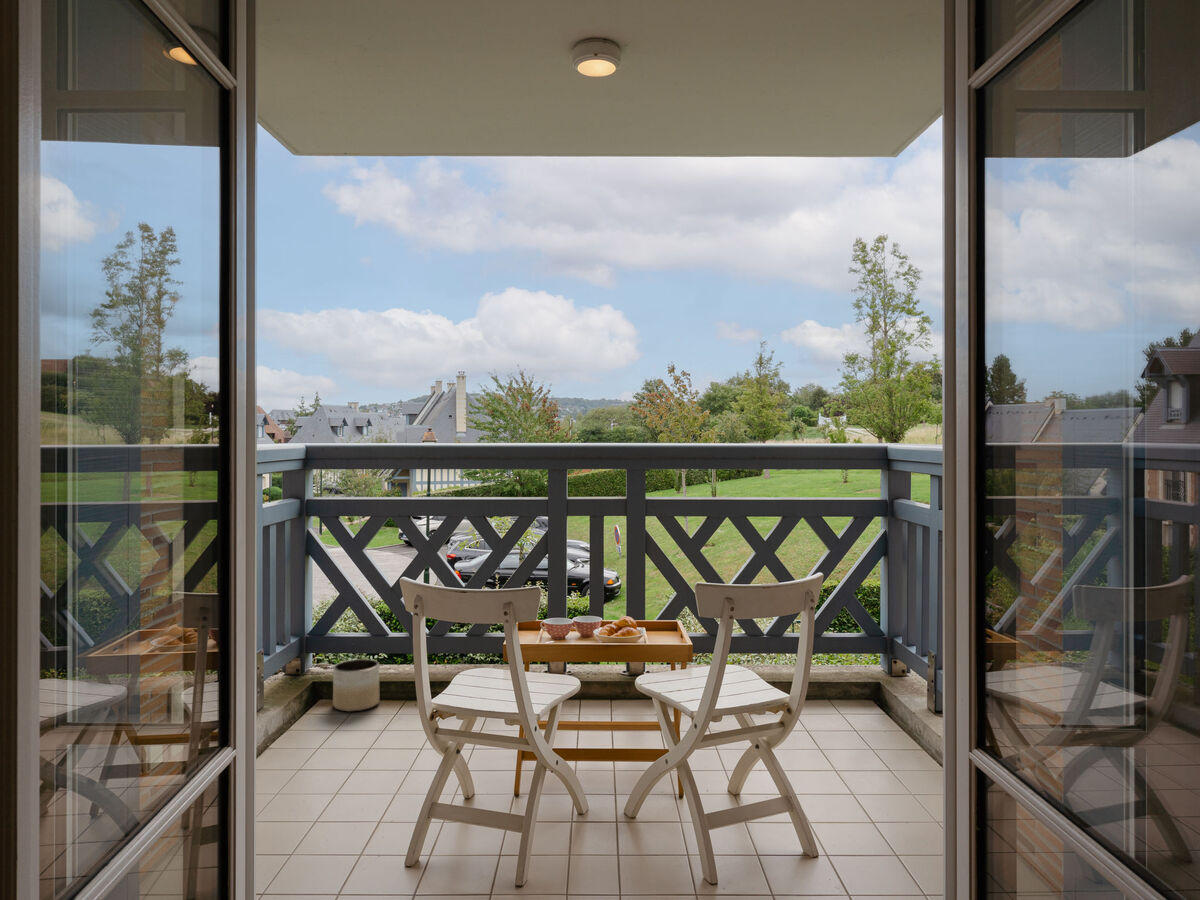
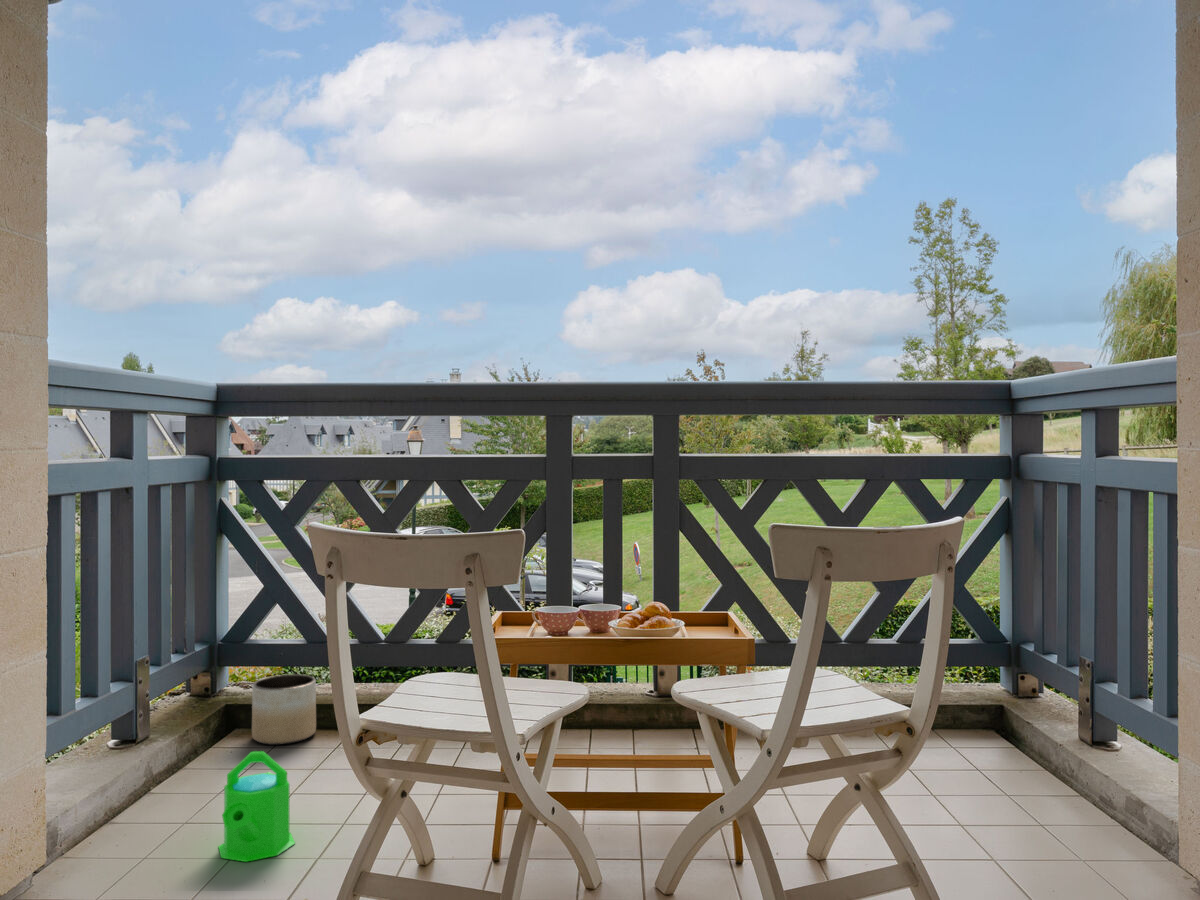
watering can: none [324,720,377,796] -> present [219,751,295,862]

